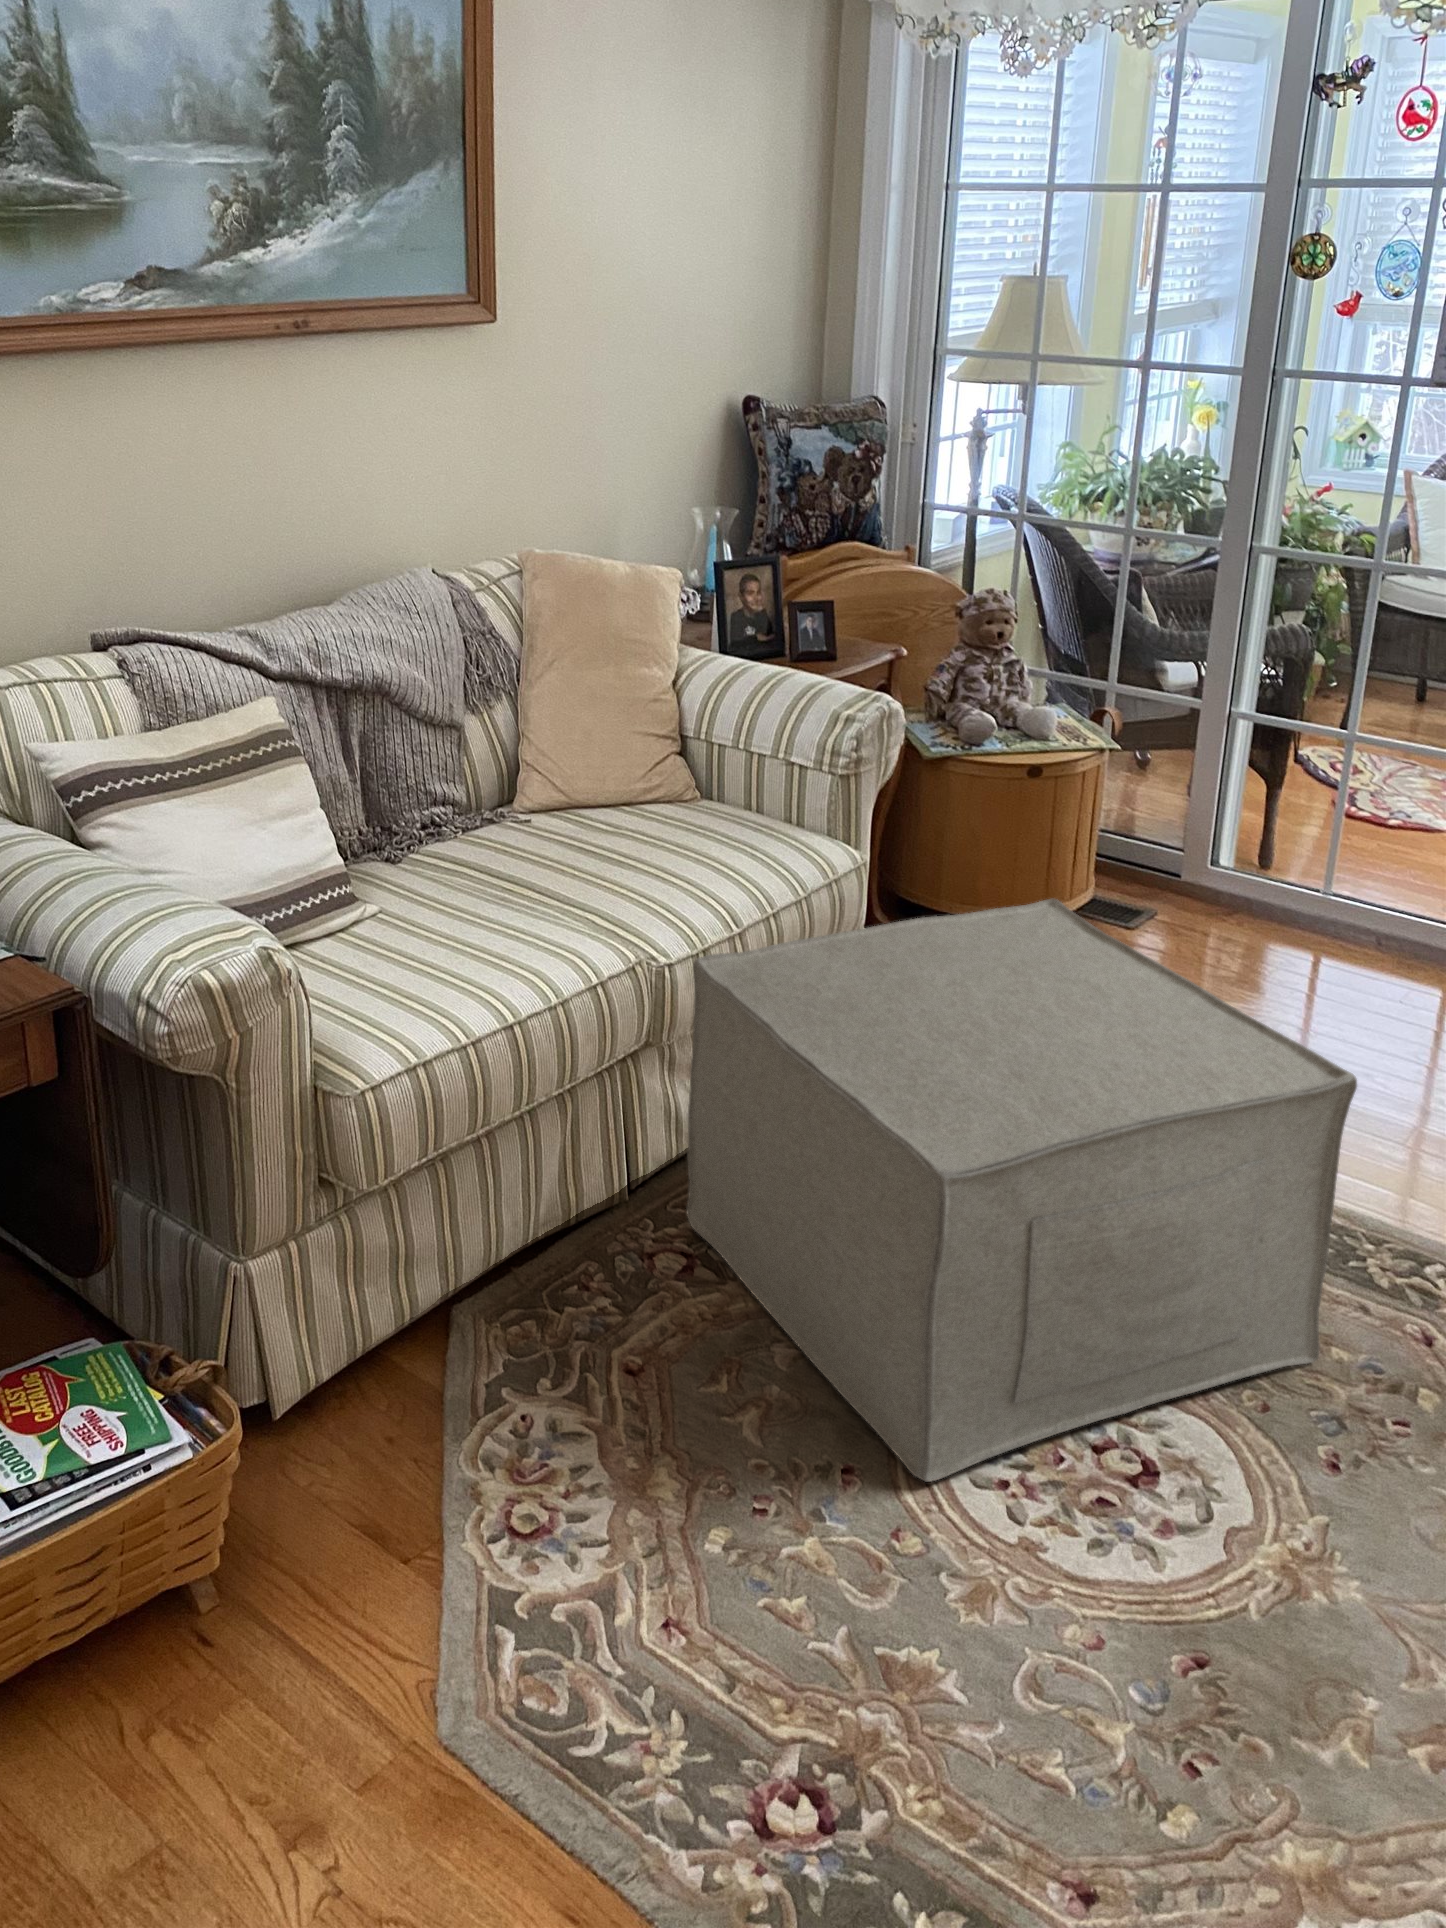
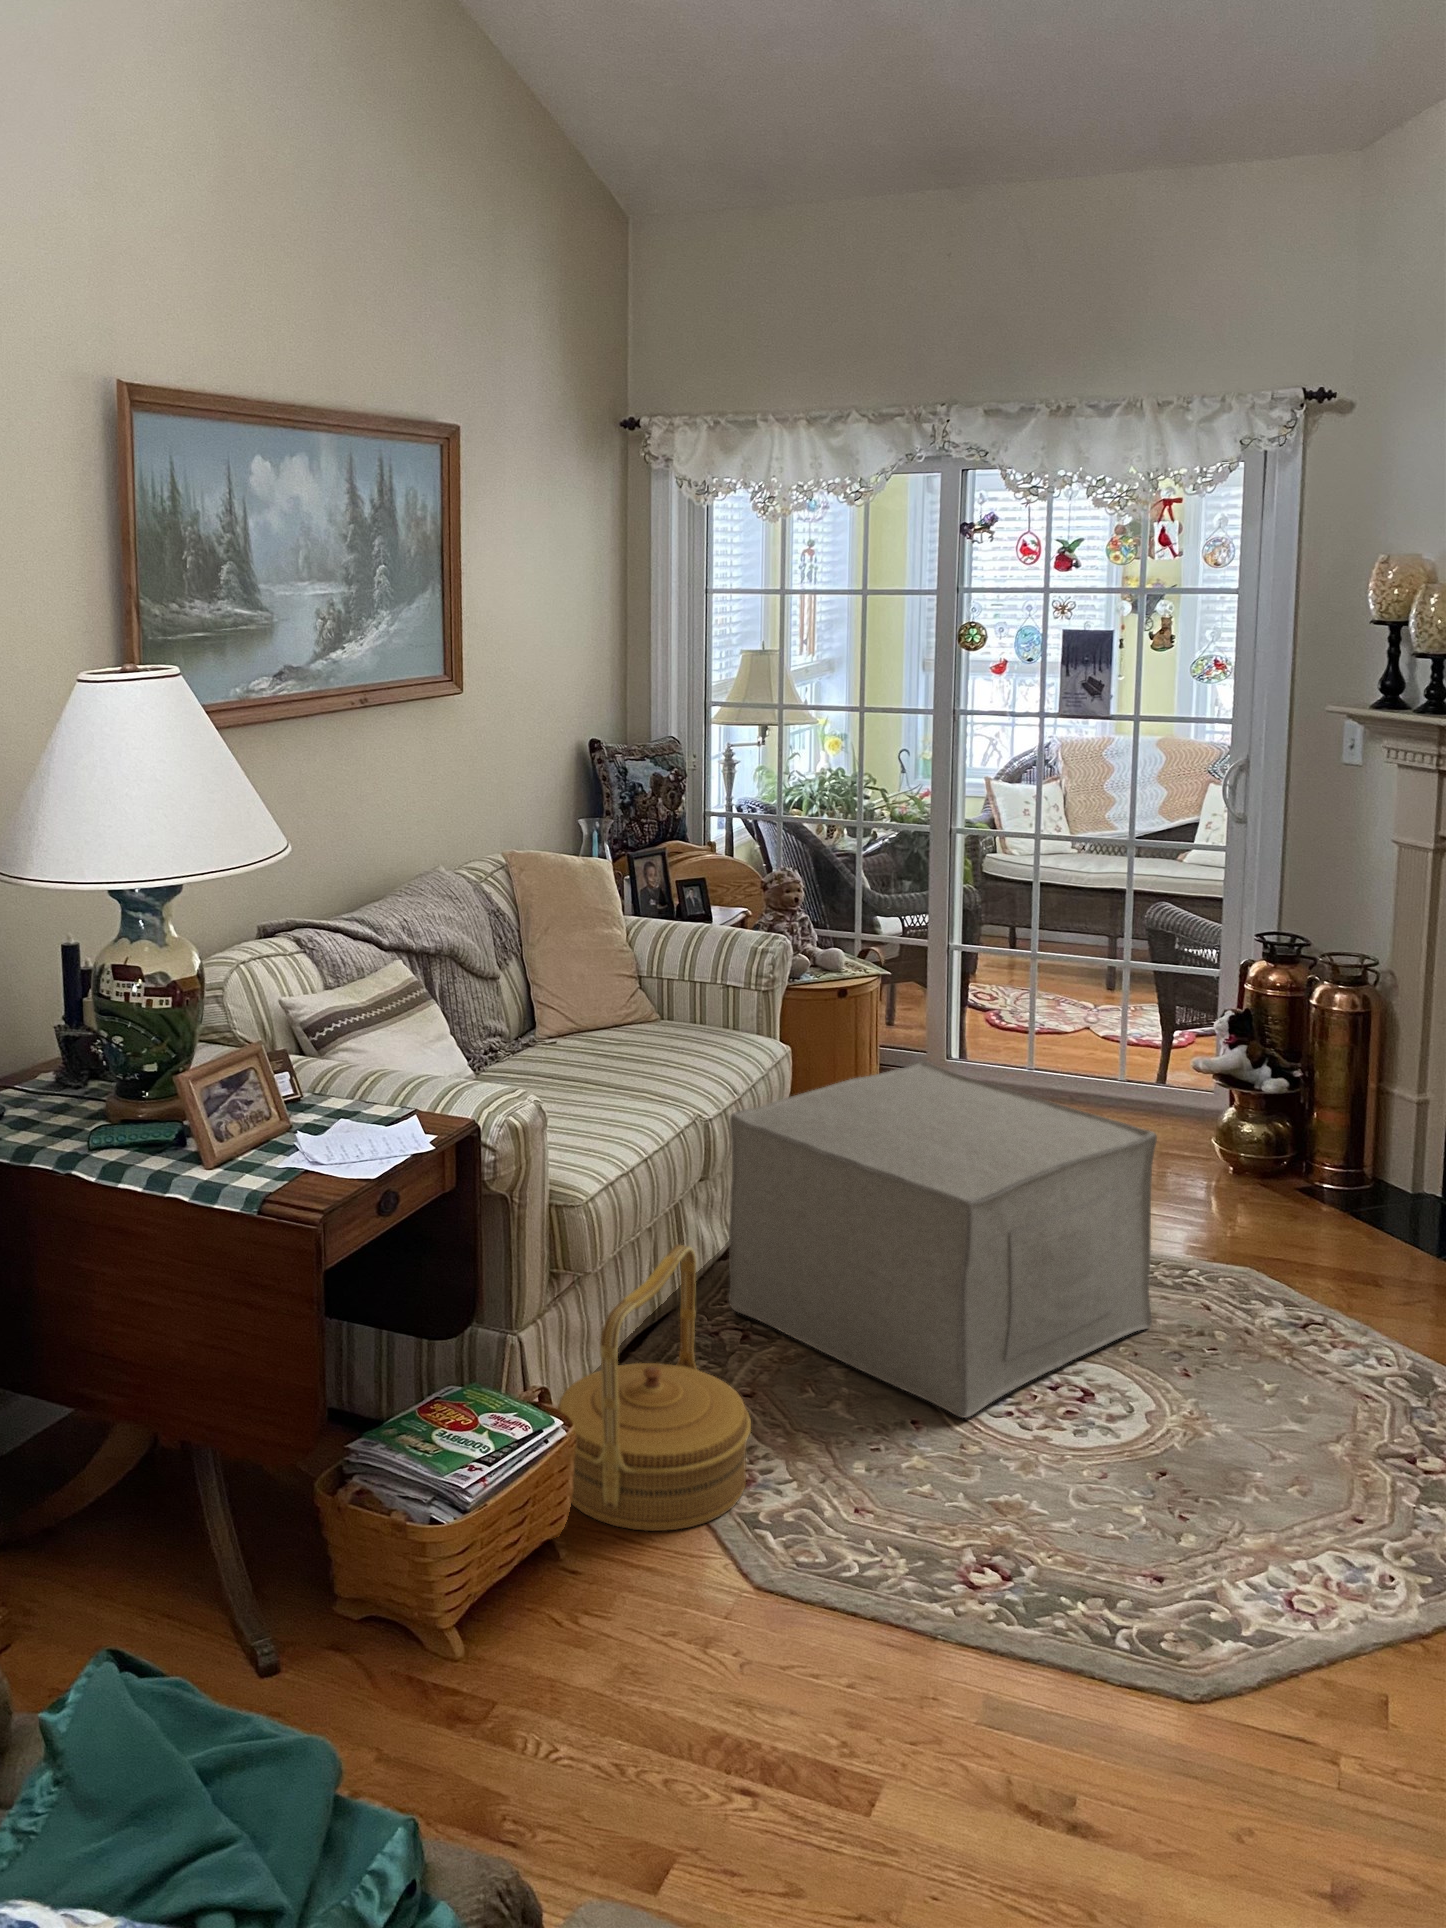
woven basket: none [253,1170,550,1602] -> present [556,1244,751,1531]

